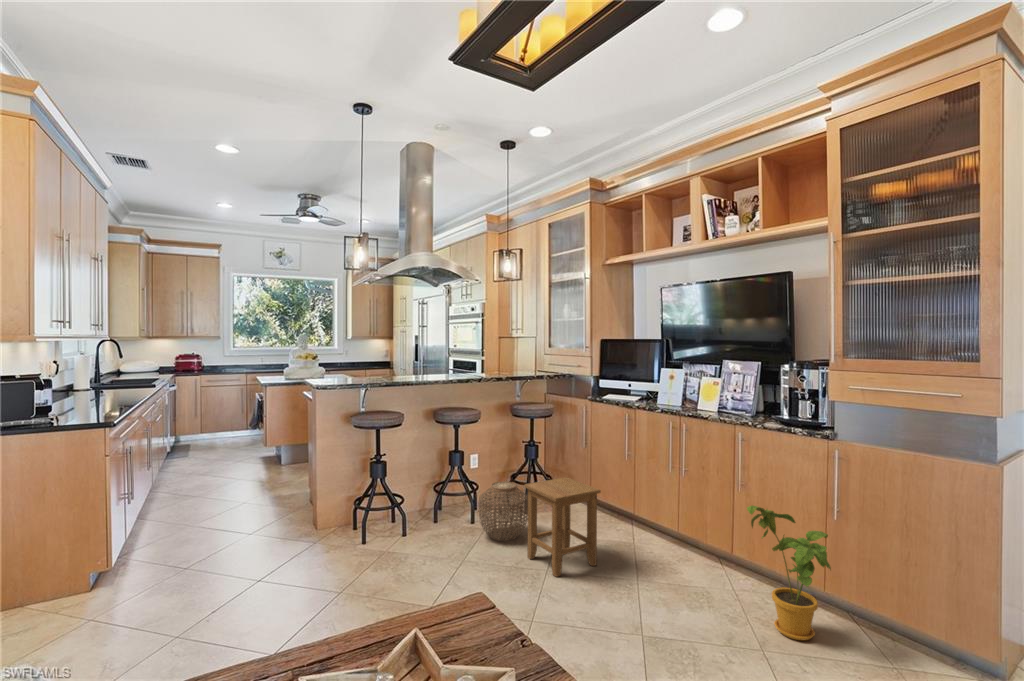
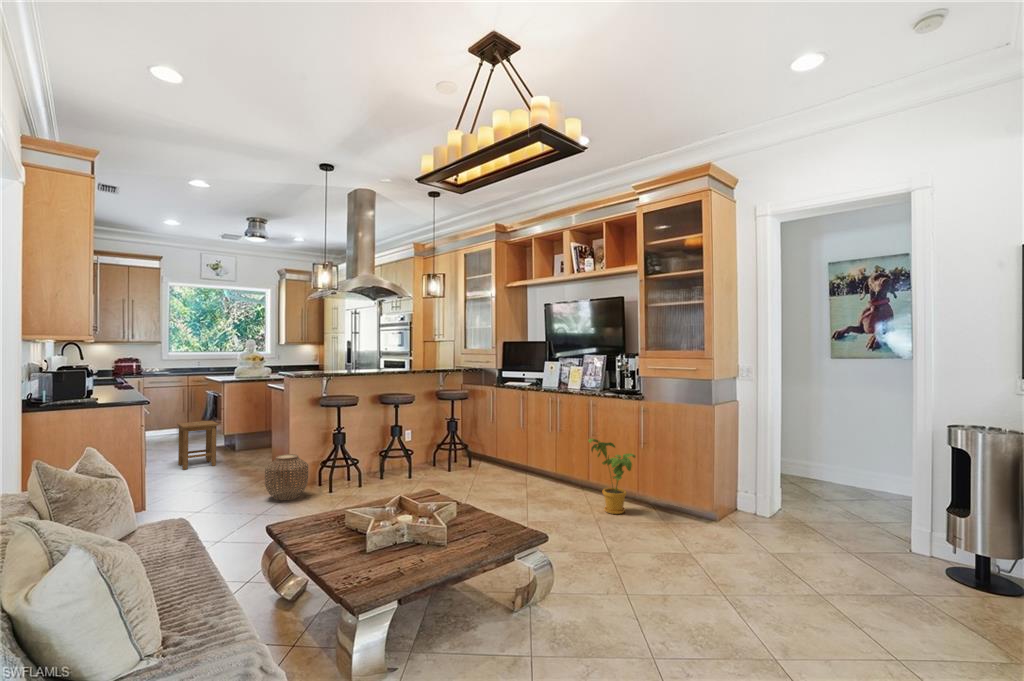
stool: present [525,477,601,577] -> present [177,421,218,470]
woven basket: present [479,481,528,541] -> present [265,454,308,500]

